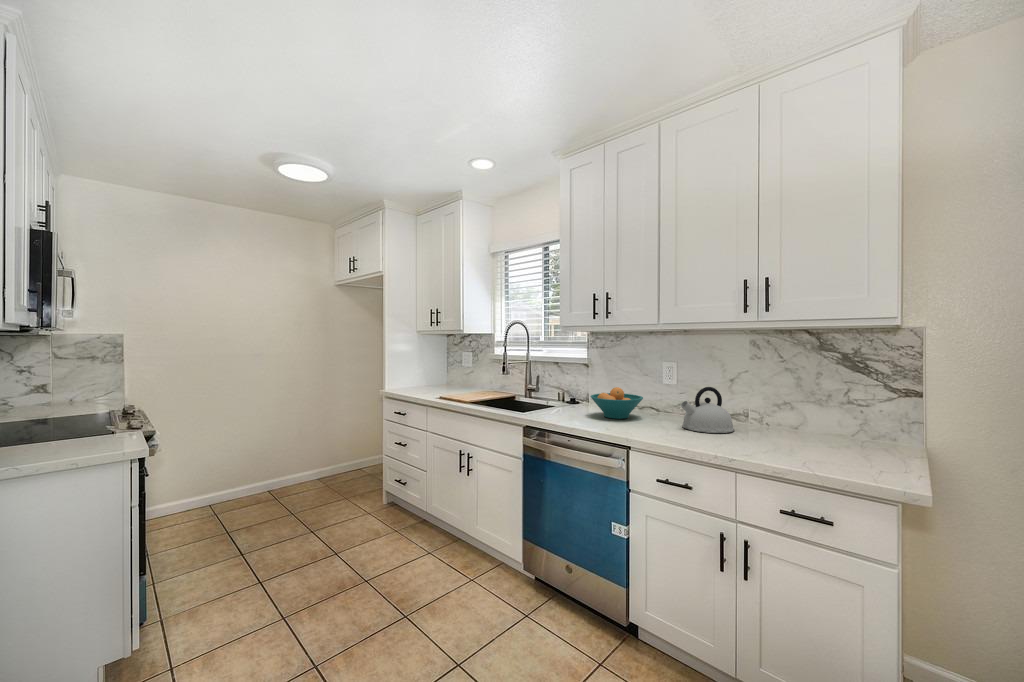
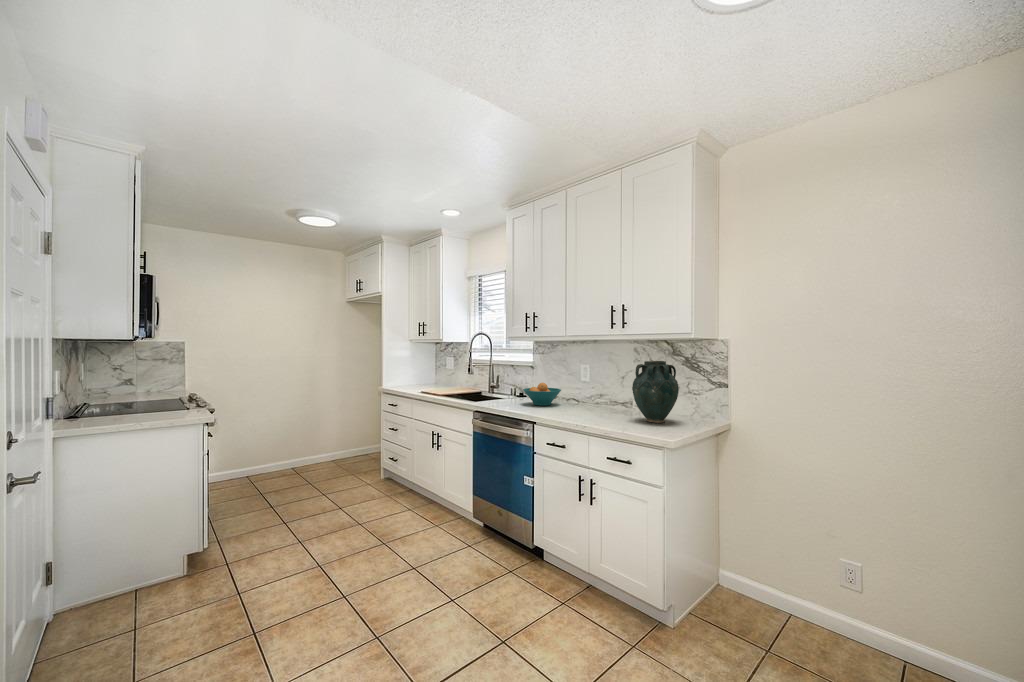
vase: none [779,358,859,450] -> present [632,361,679,423]
kettle: present [681,387,734,433] -> none [578,382,616,414]

